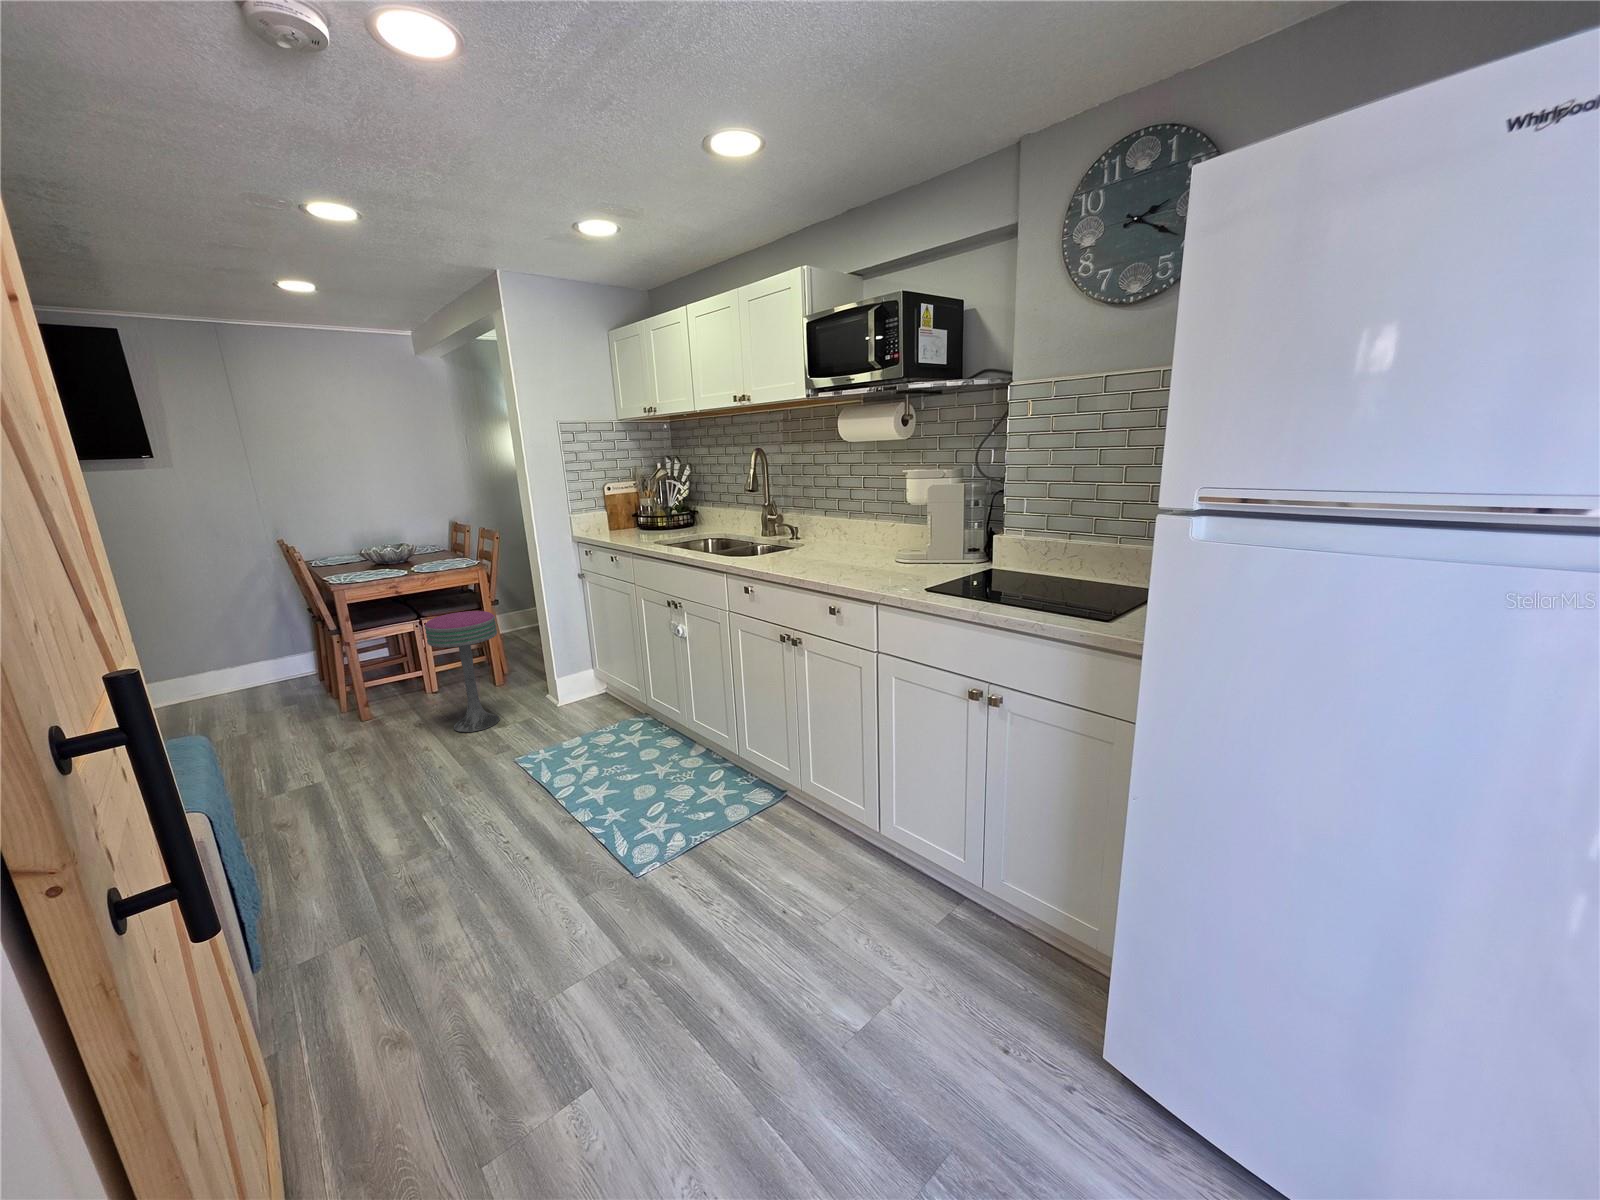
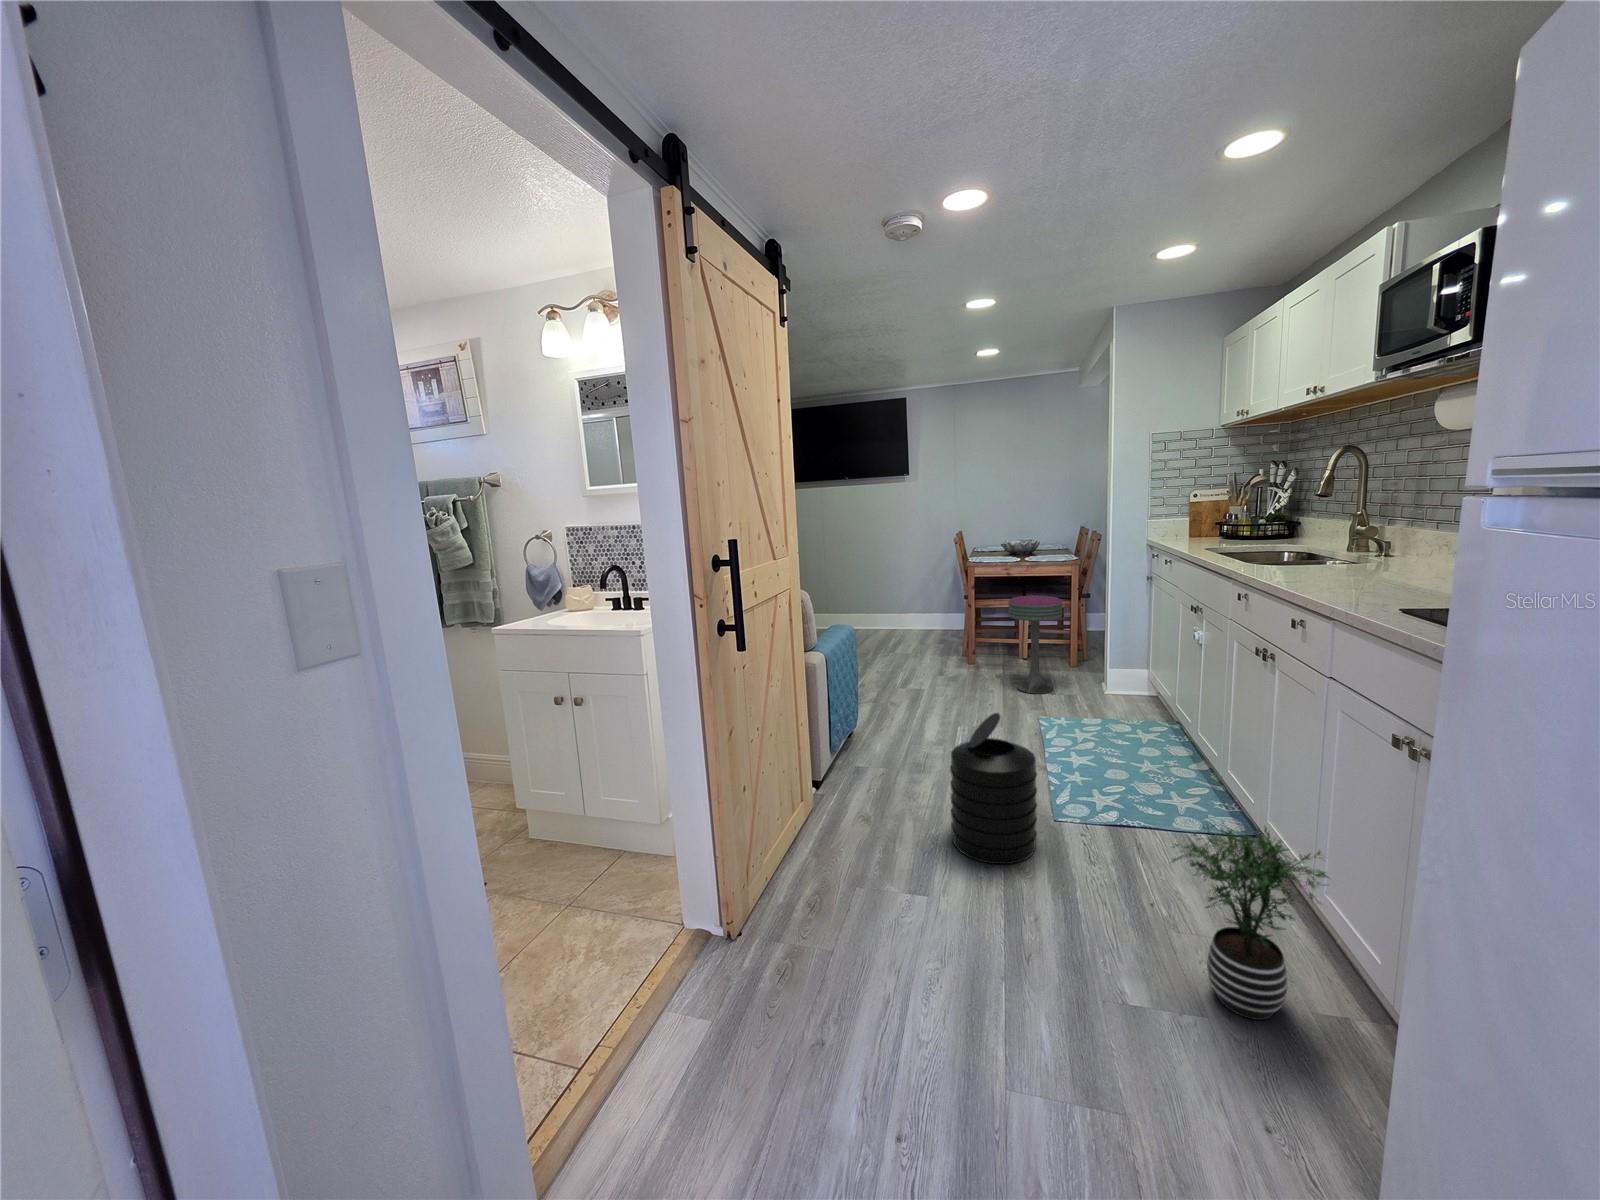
trash can: none [525,788,649,991] -> present [950,713,1037,864]
potted plant: none [844,796,967,974] -> present [1172,819,1328,1020]

